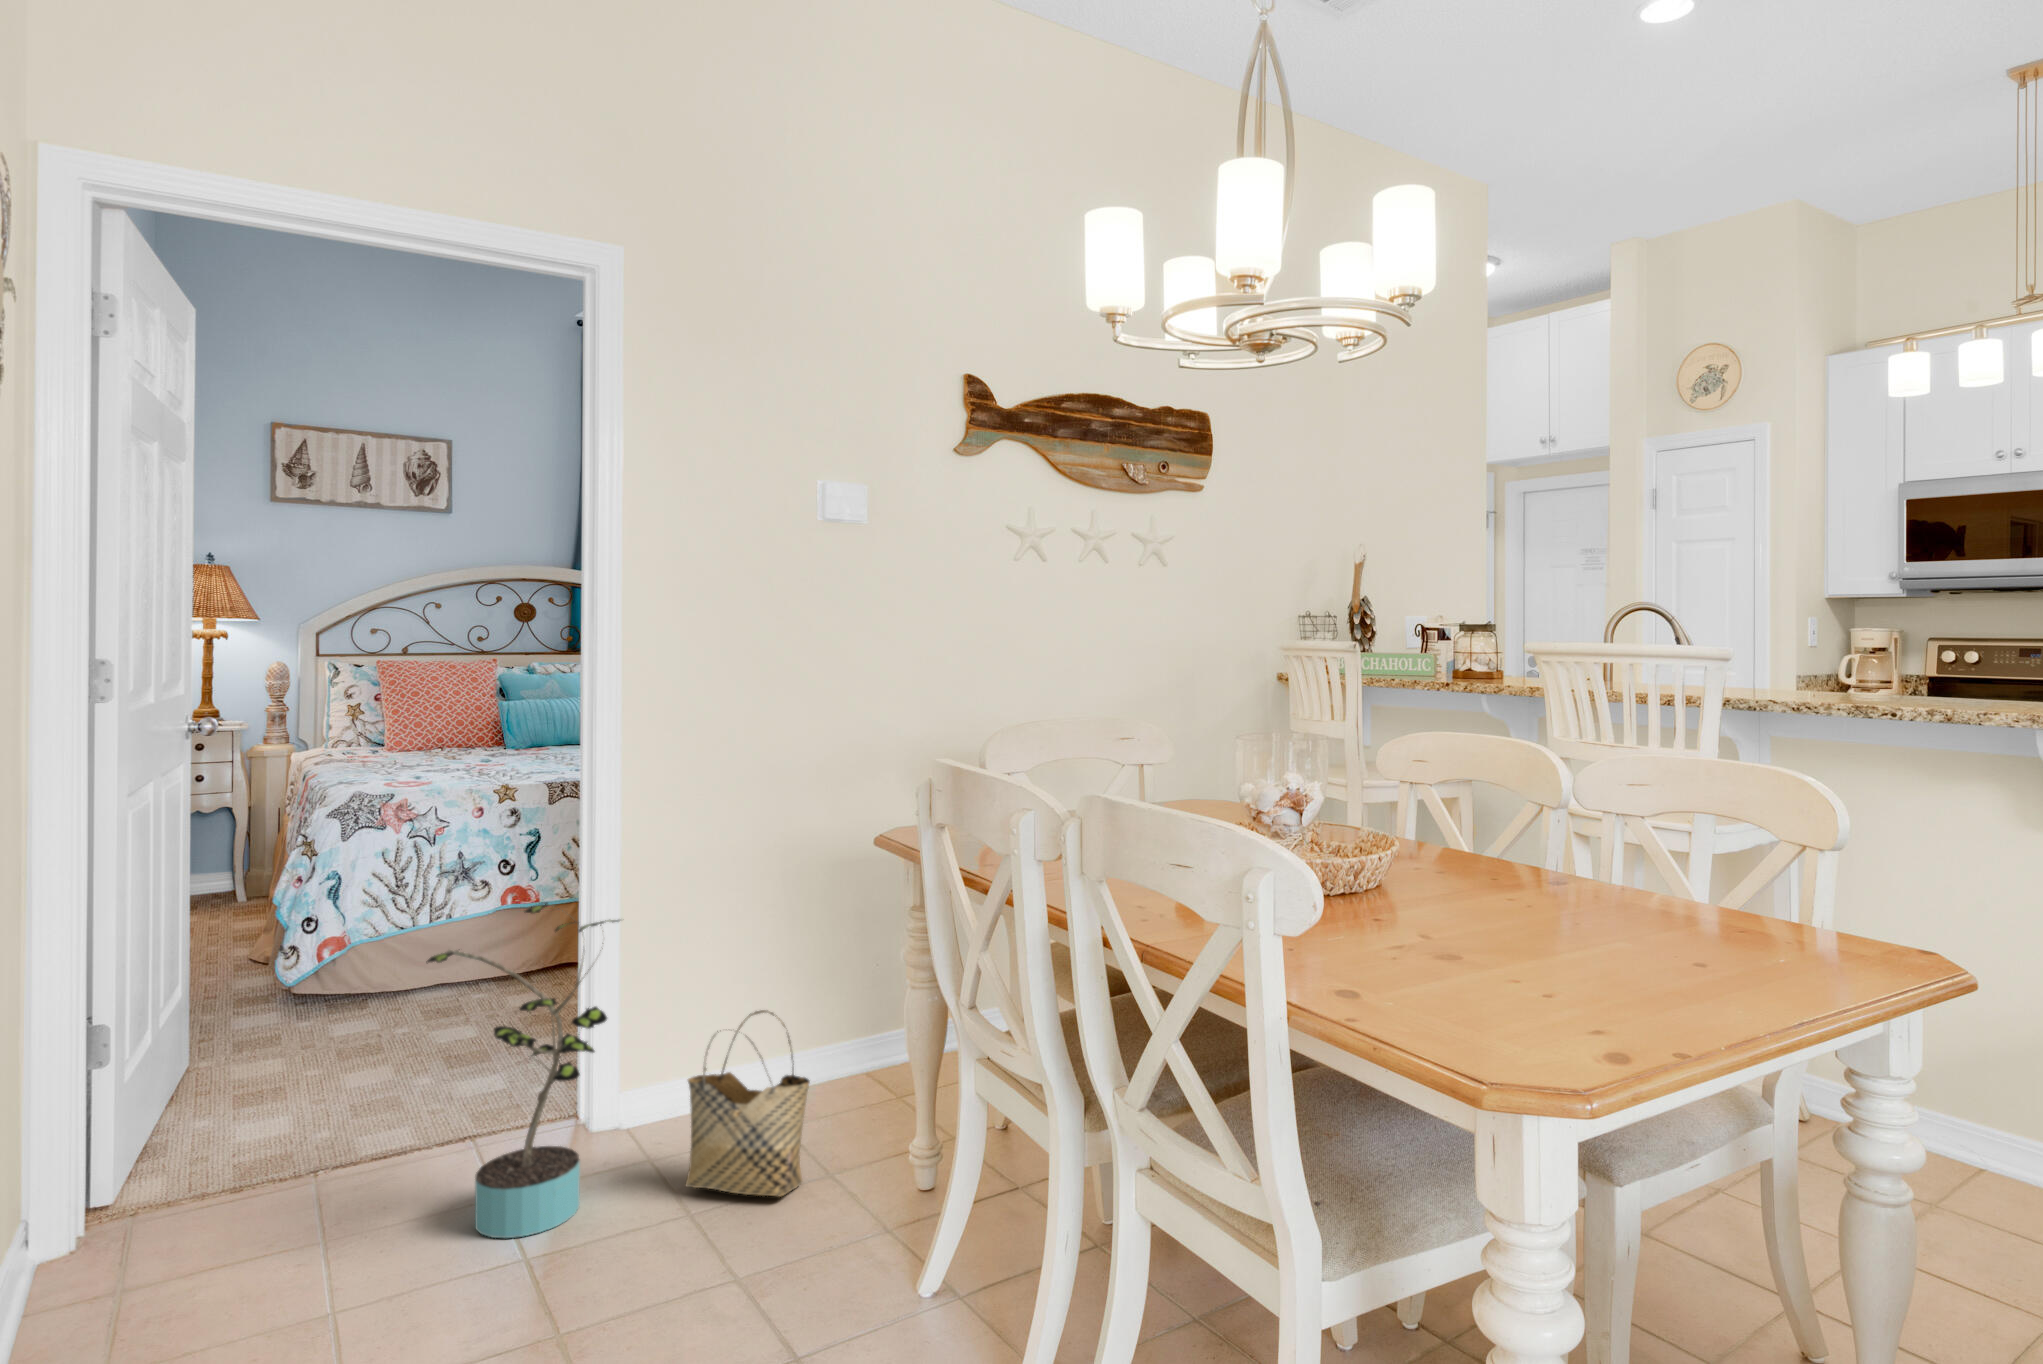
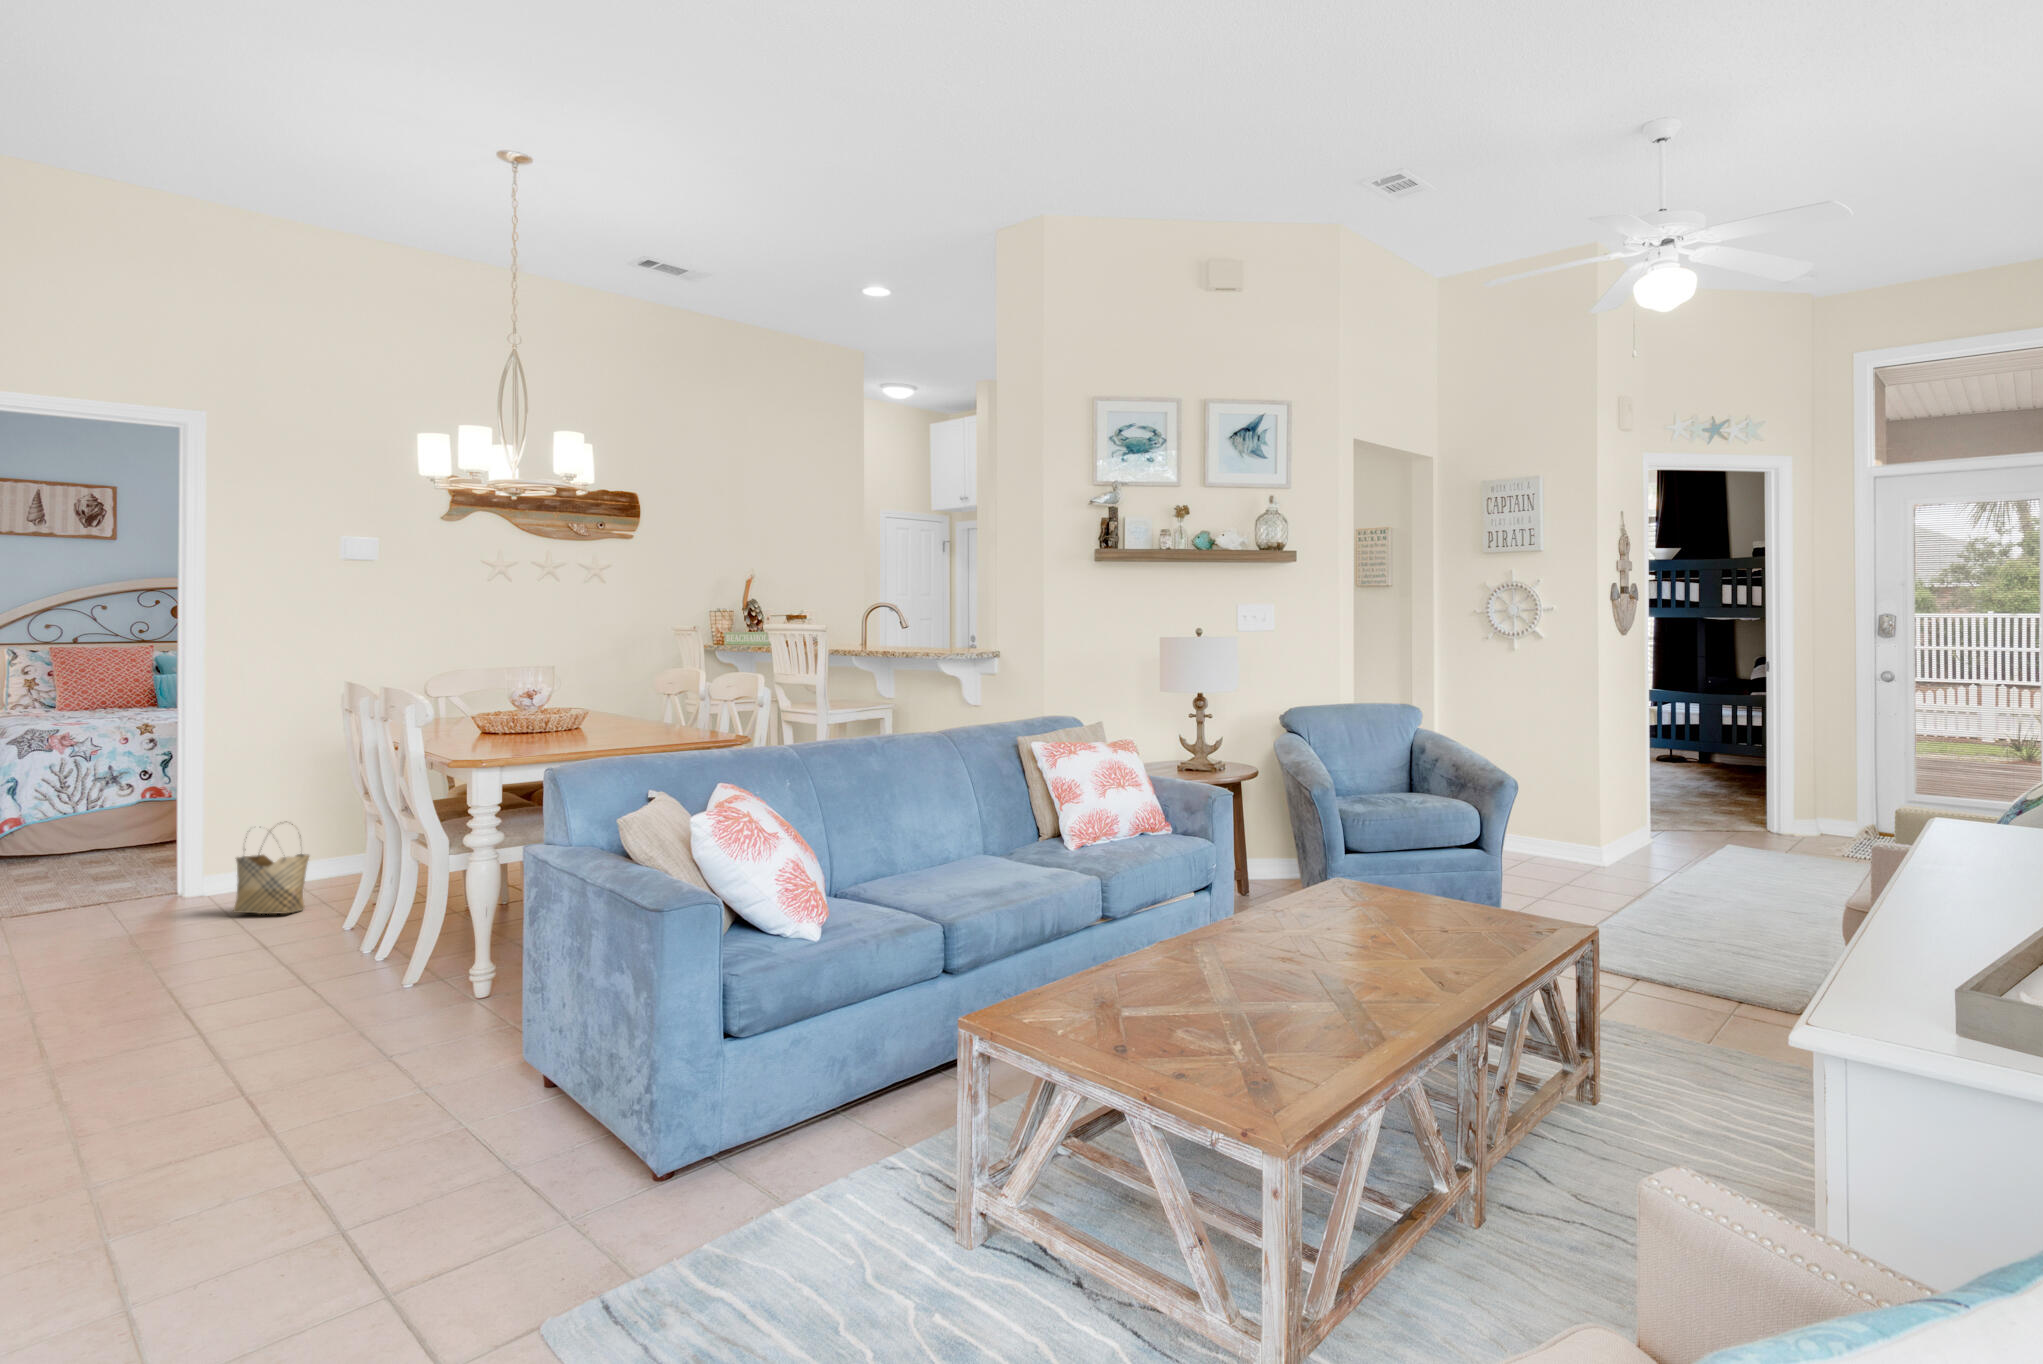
potted plant: present [427,902,619,1238] -> none [70,765,196,935]

